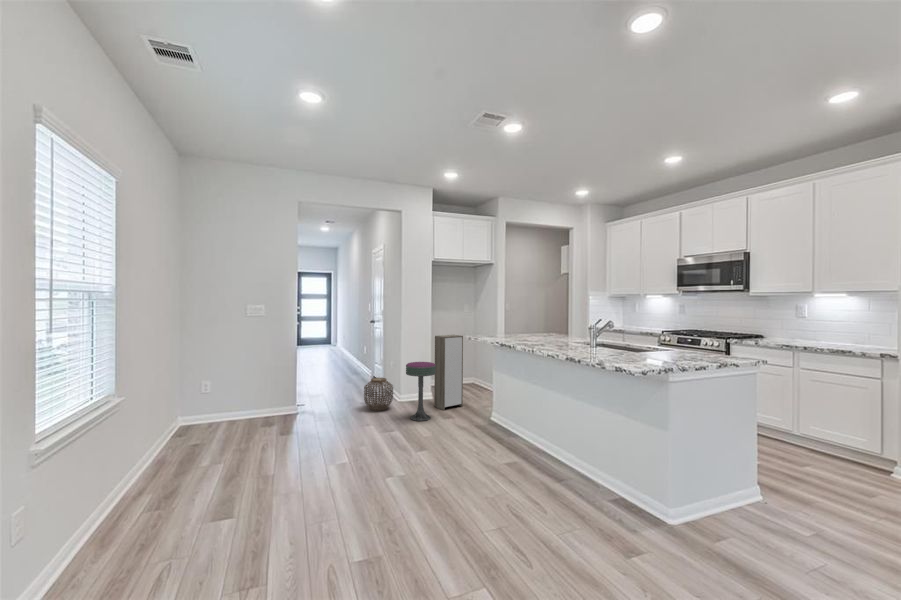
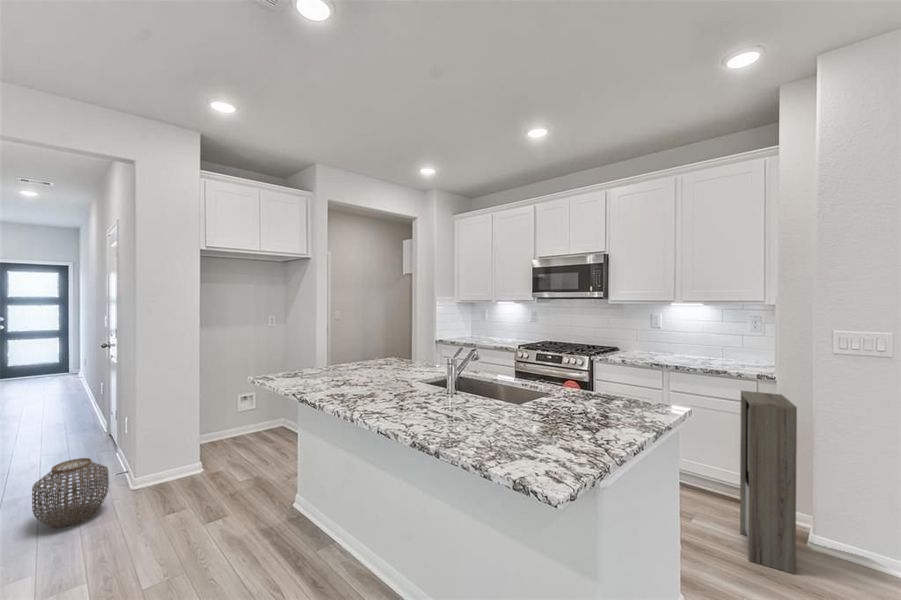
storage cabinet: present [434,335,463,410] -> present [740,391,797,574]
bar stool: present [406,362,436,421] -> none [118,425,187,543]

